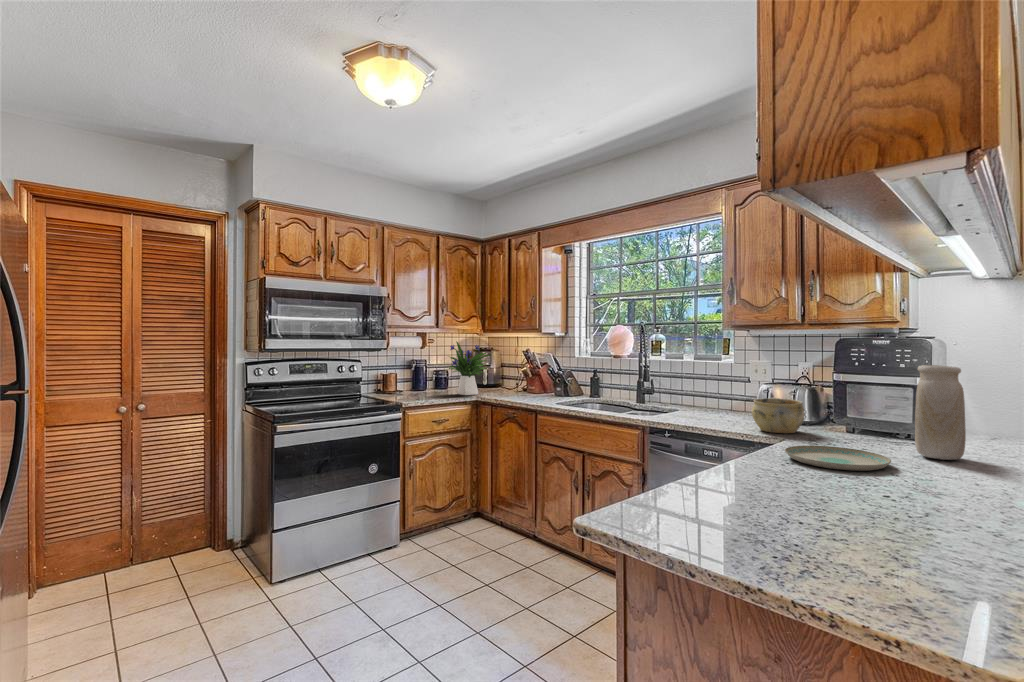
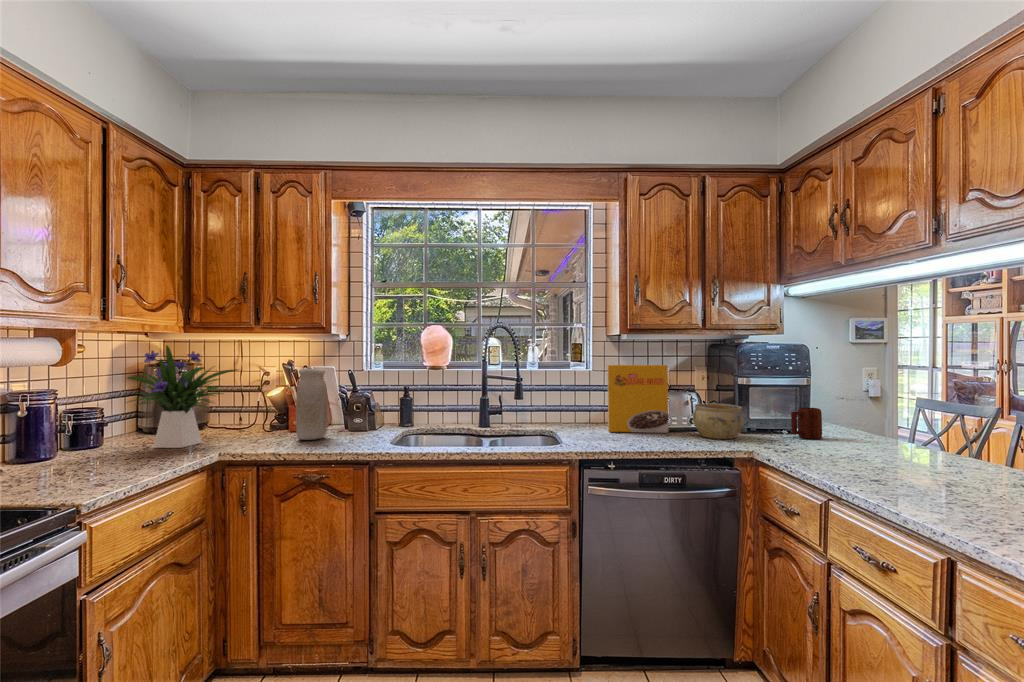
cereal box: none [703,358,760,423] -> present [608,365,669,433]
vase: present [915,365,966,460] -> present [295,368,328,440]
mug: none [848,411,887,447] -> present [791,408,822,439]
plate: present [785,445,891,471] -> none [834,443,939,464]

